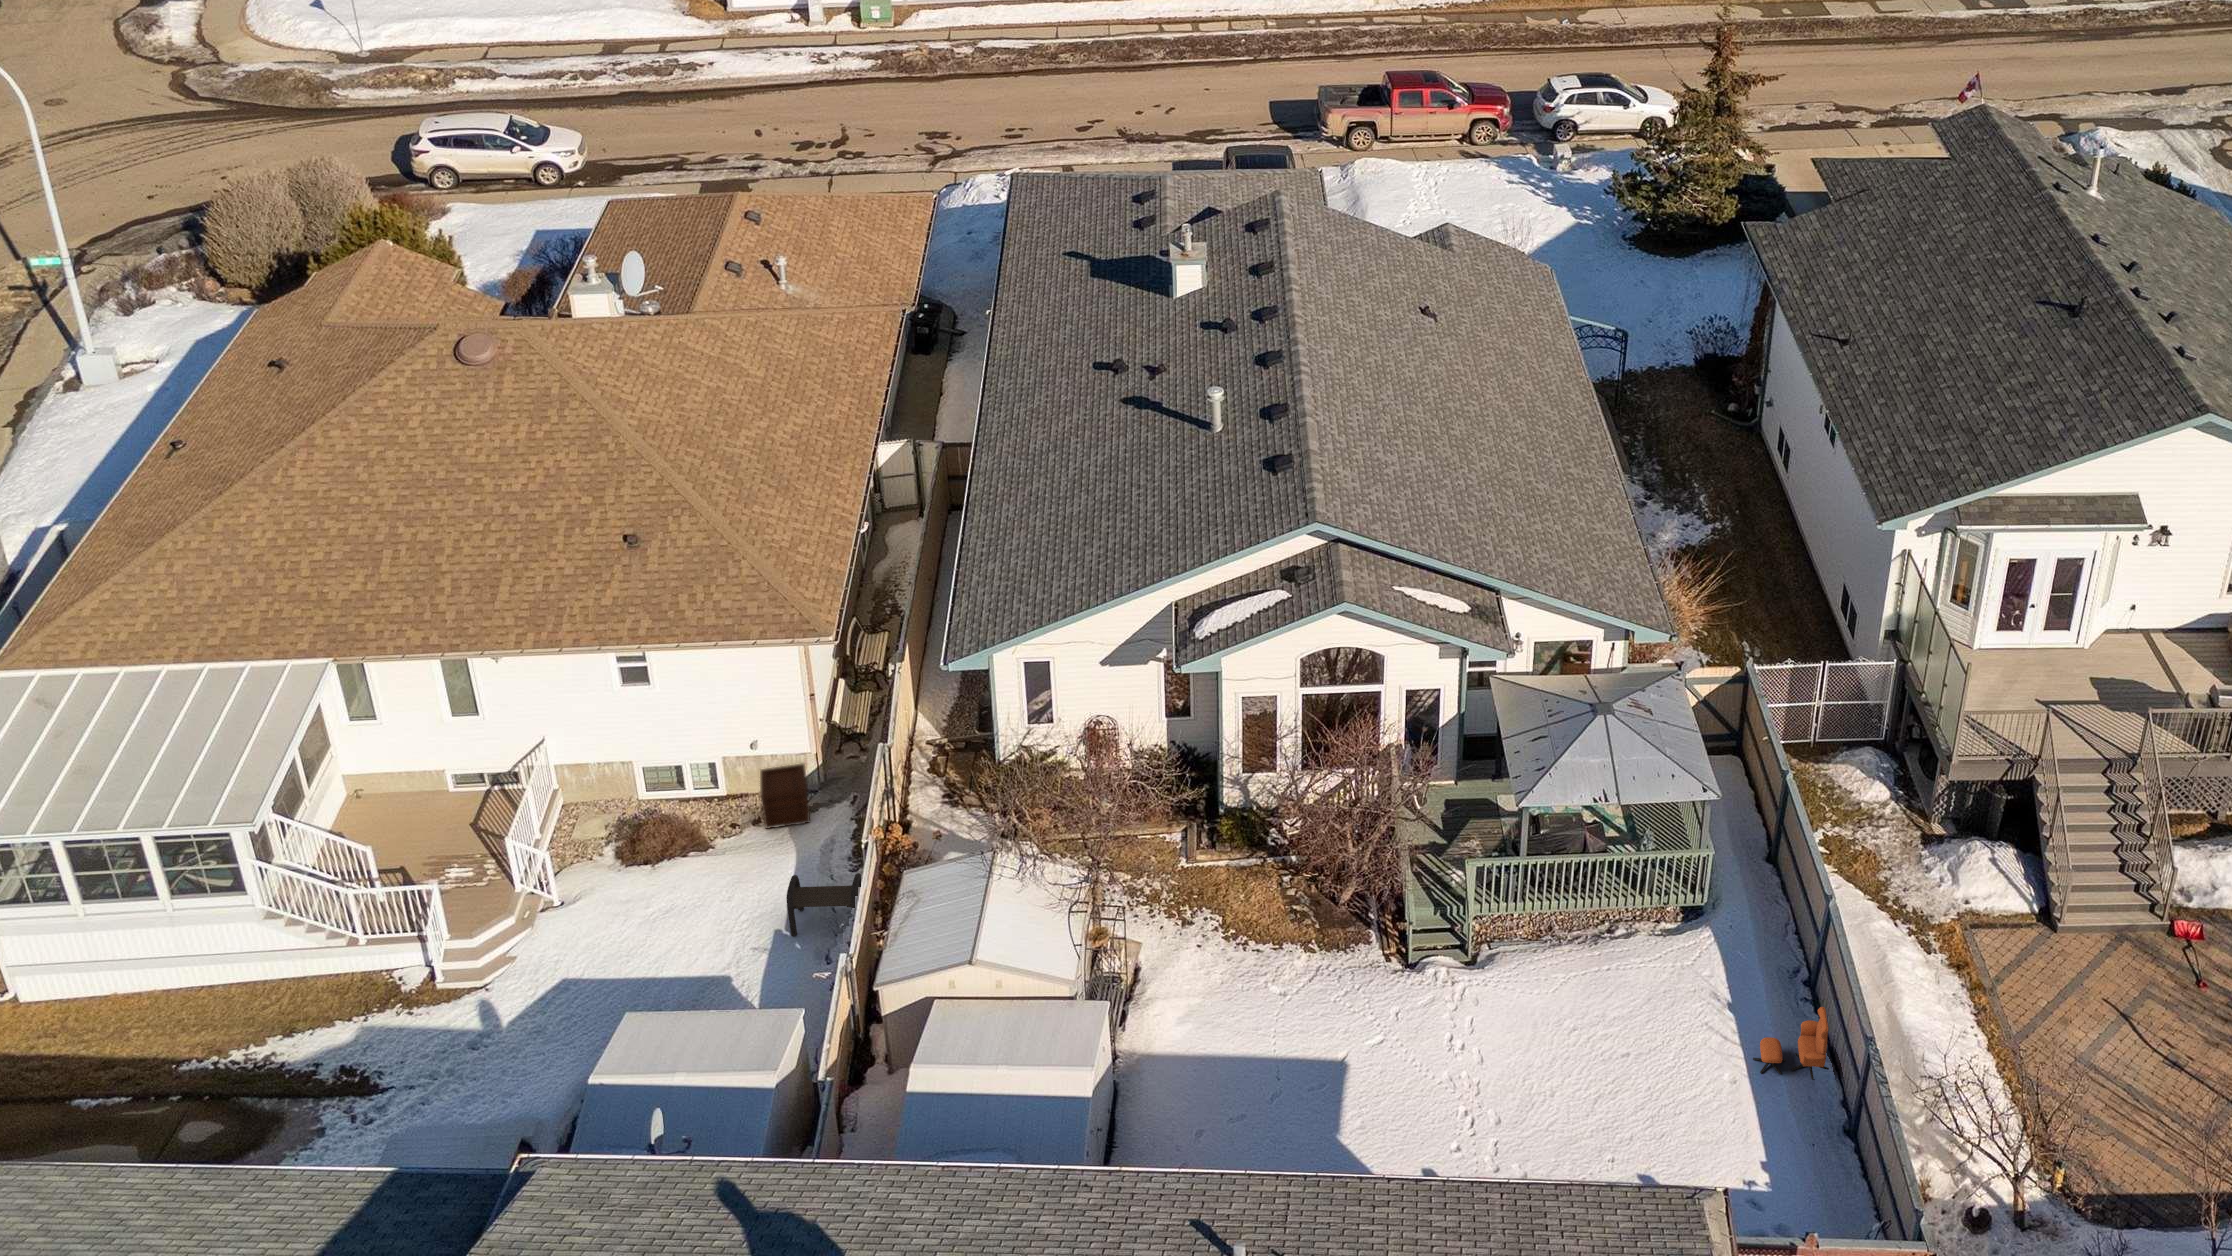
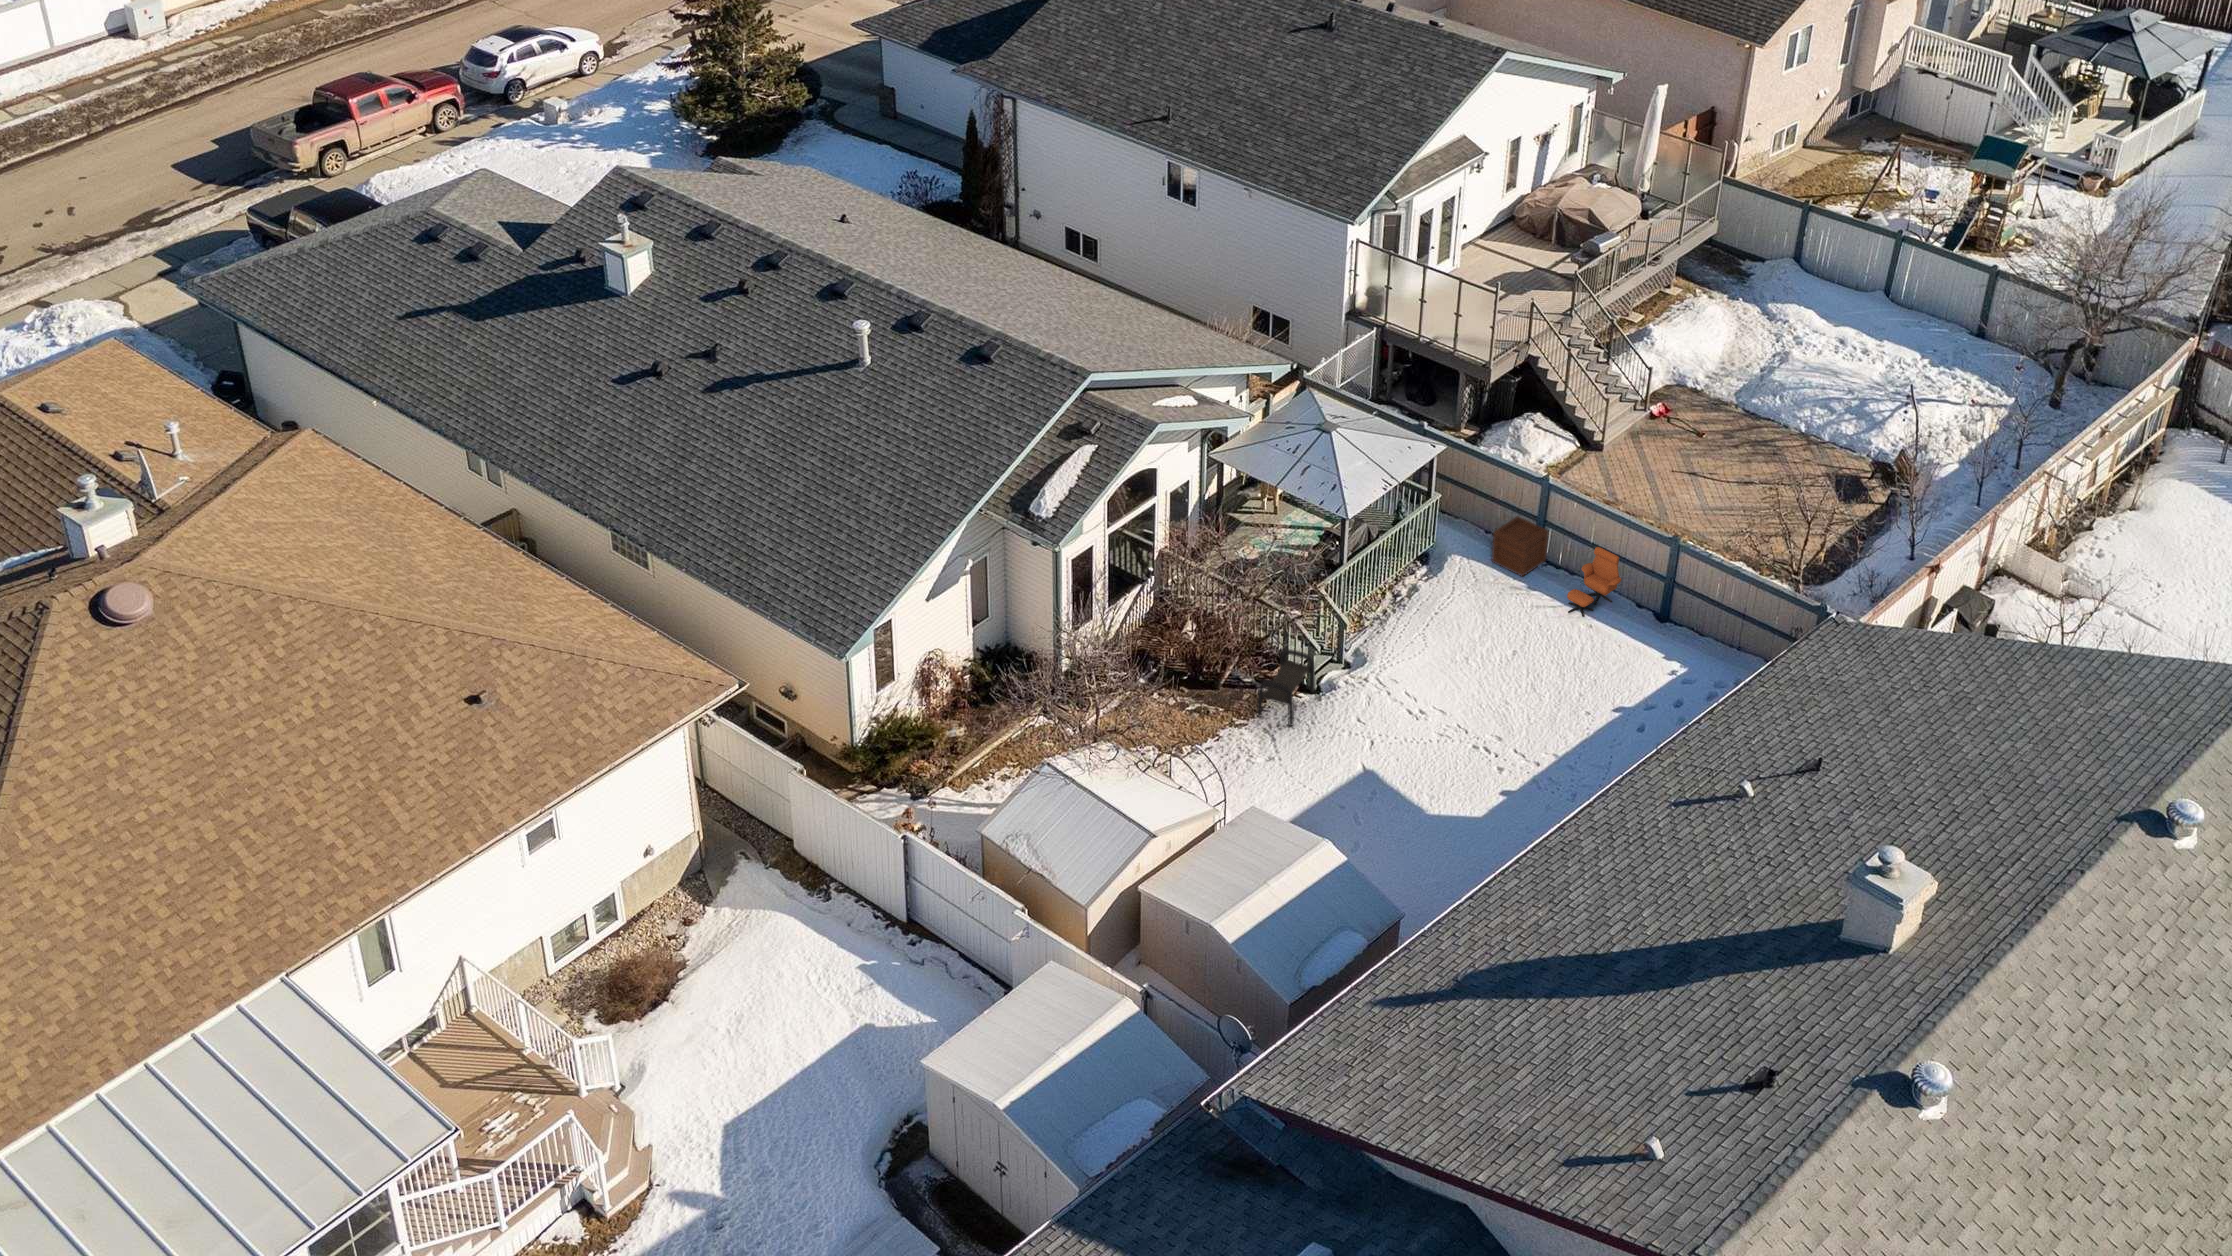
wooden crate: present [760,764,810,828] -> present [1492,516,1549,576]
bench: present [786,873,861,936] -> present [1257,649,1315,726]

